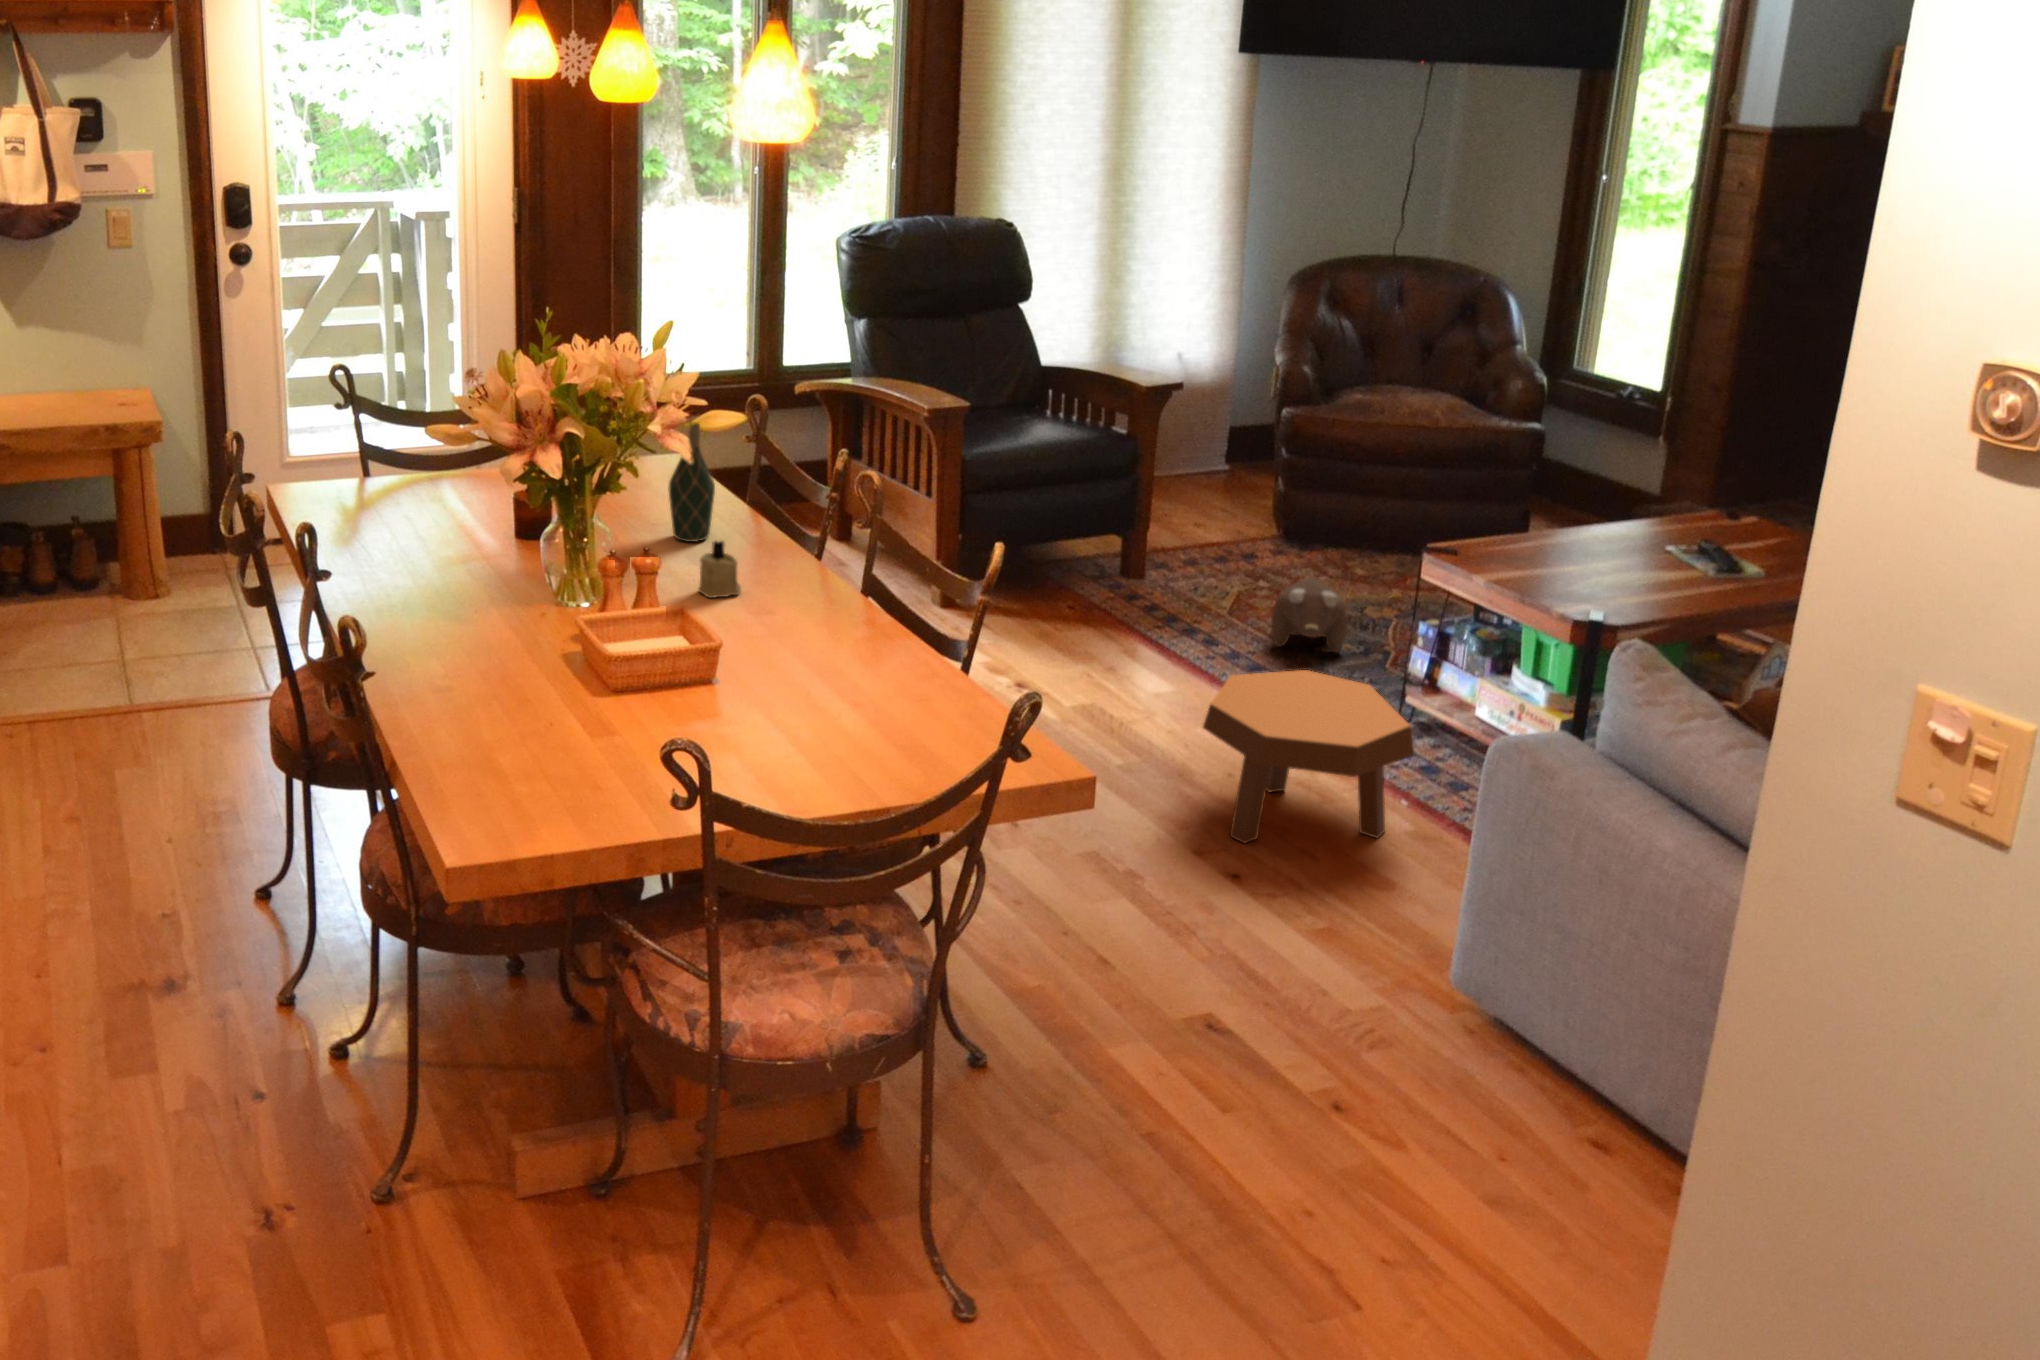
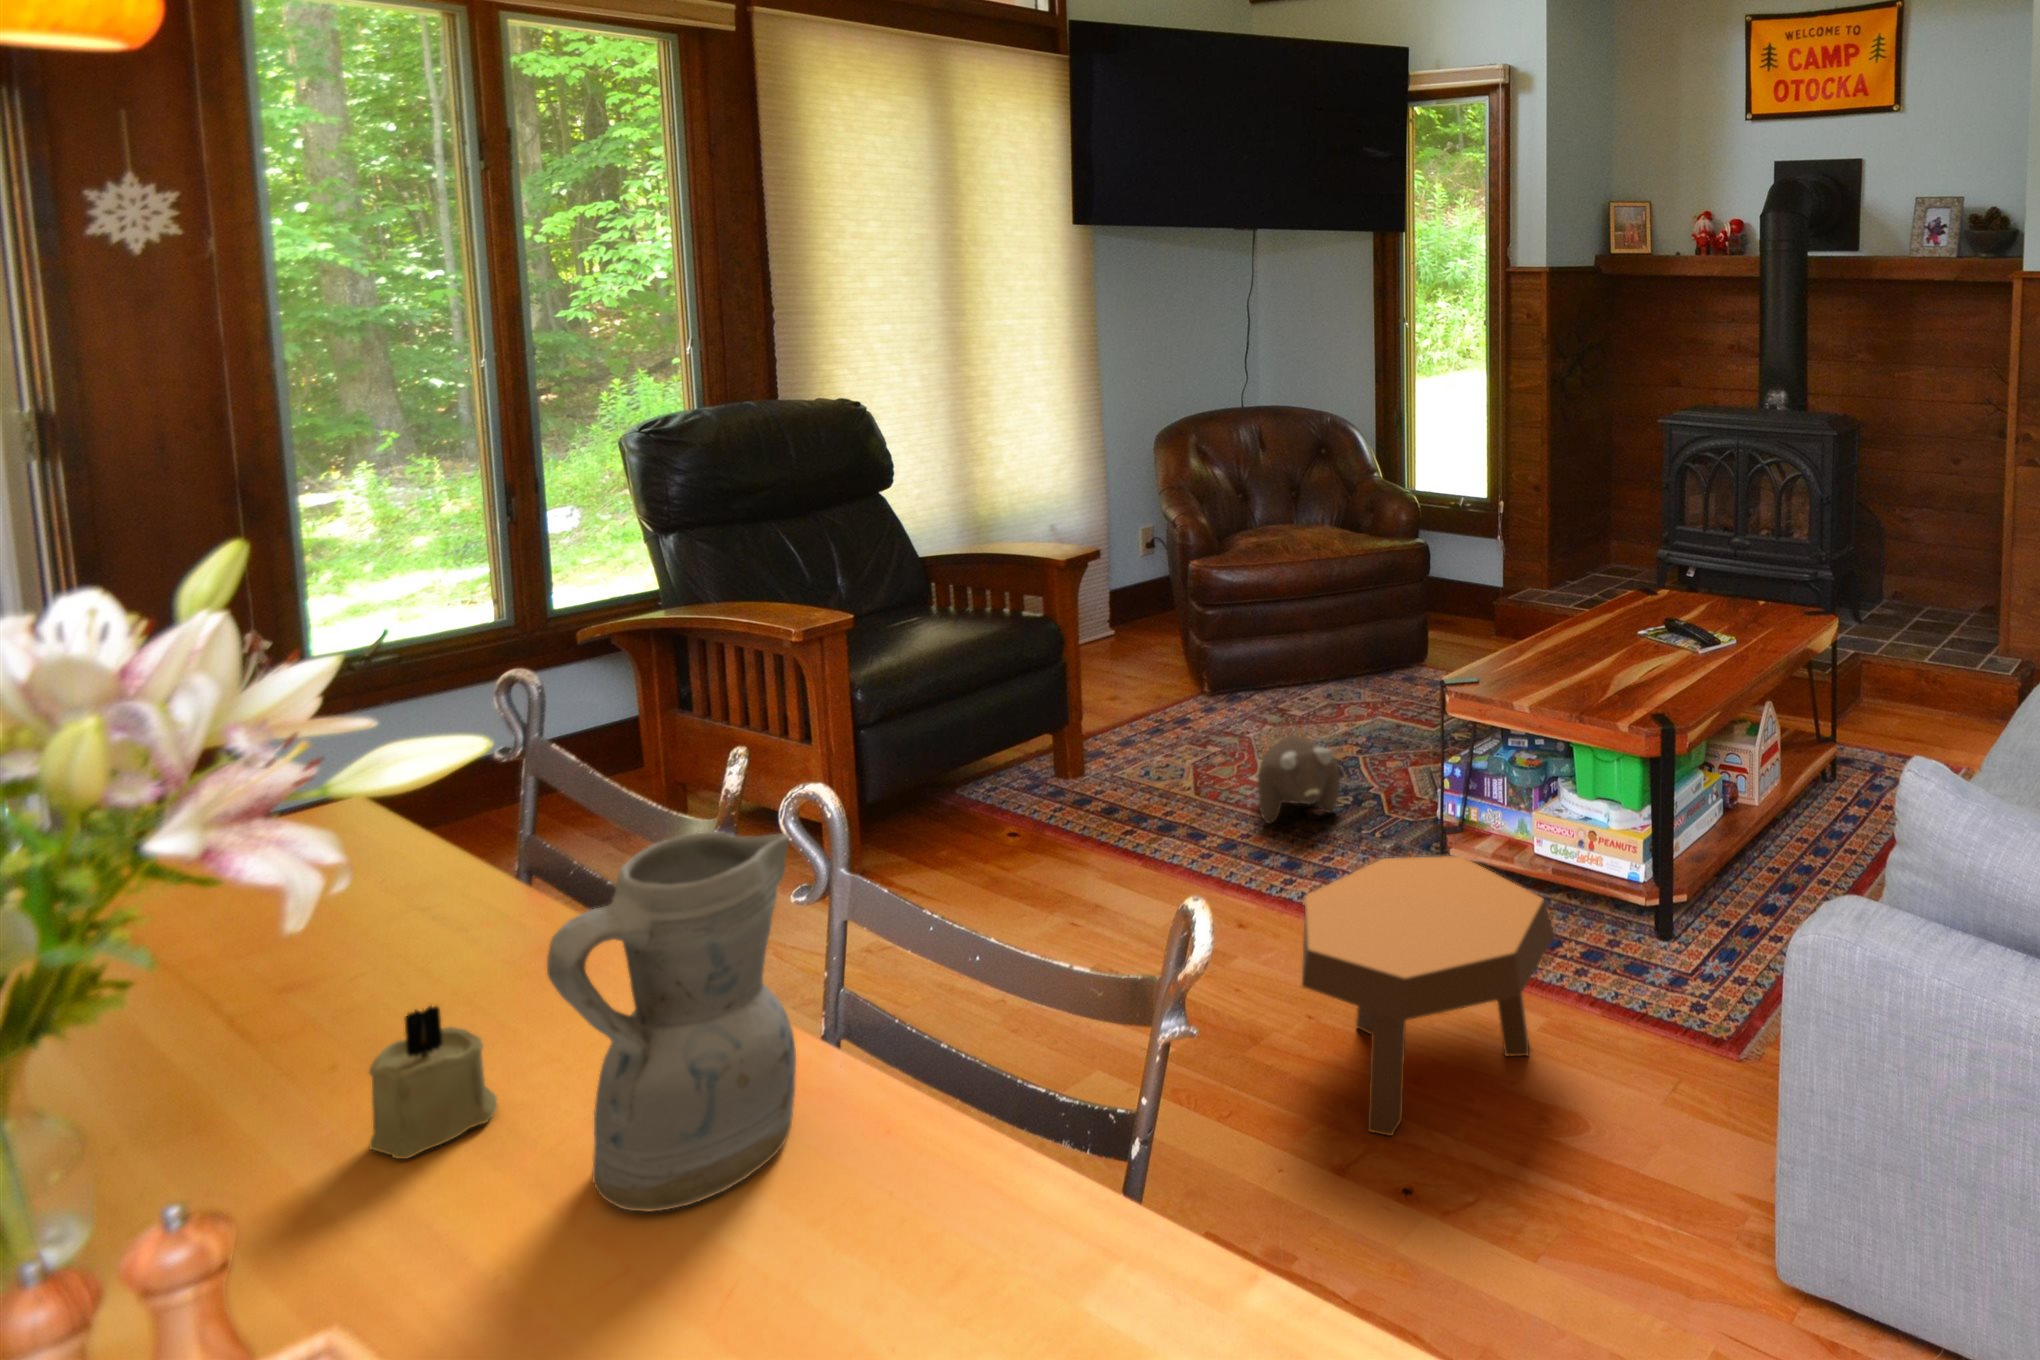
wine bottle: present [668,423,715,542] -> none [284,679,414,1003]
ceramic pitcher: none [762,490,855,638] -> present [547,832,796,1212]

